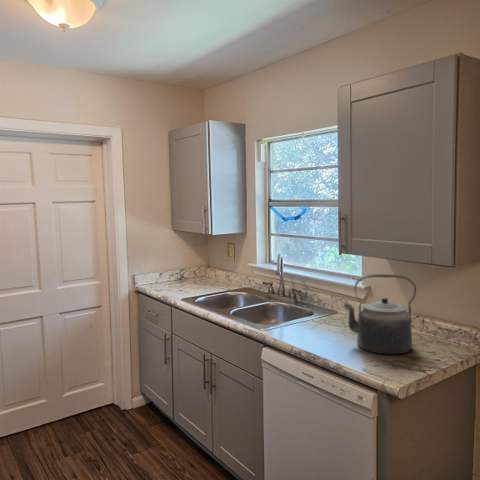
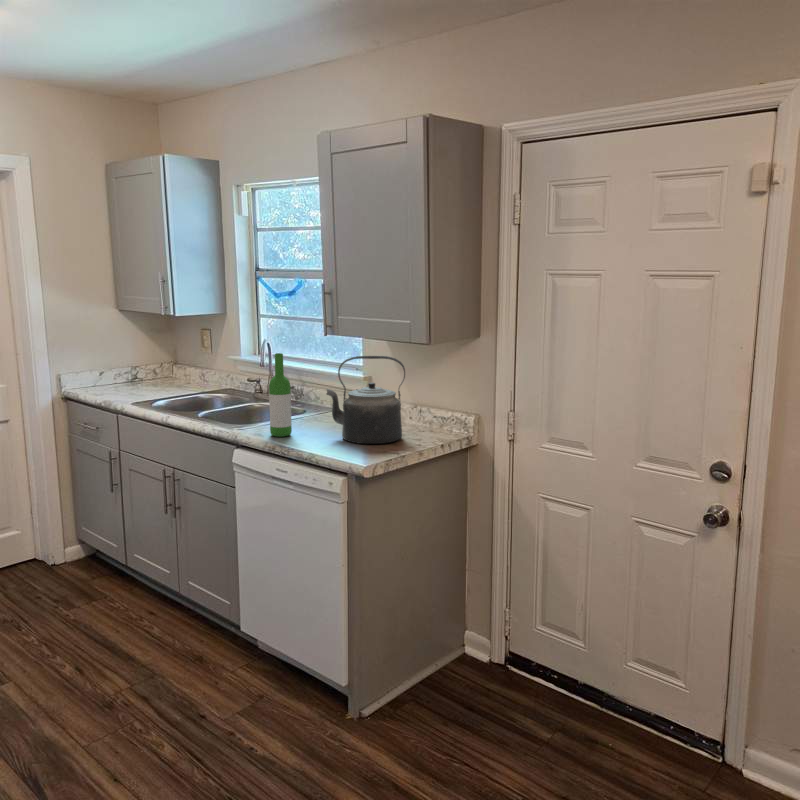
wine bottle: none [294,271,312,342] -> present [269,353,292,437]

